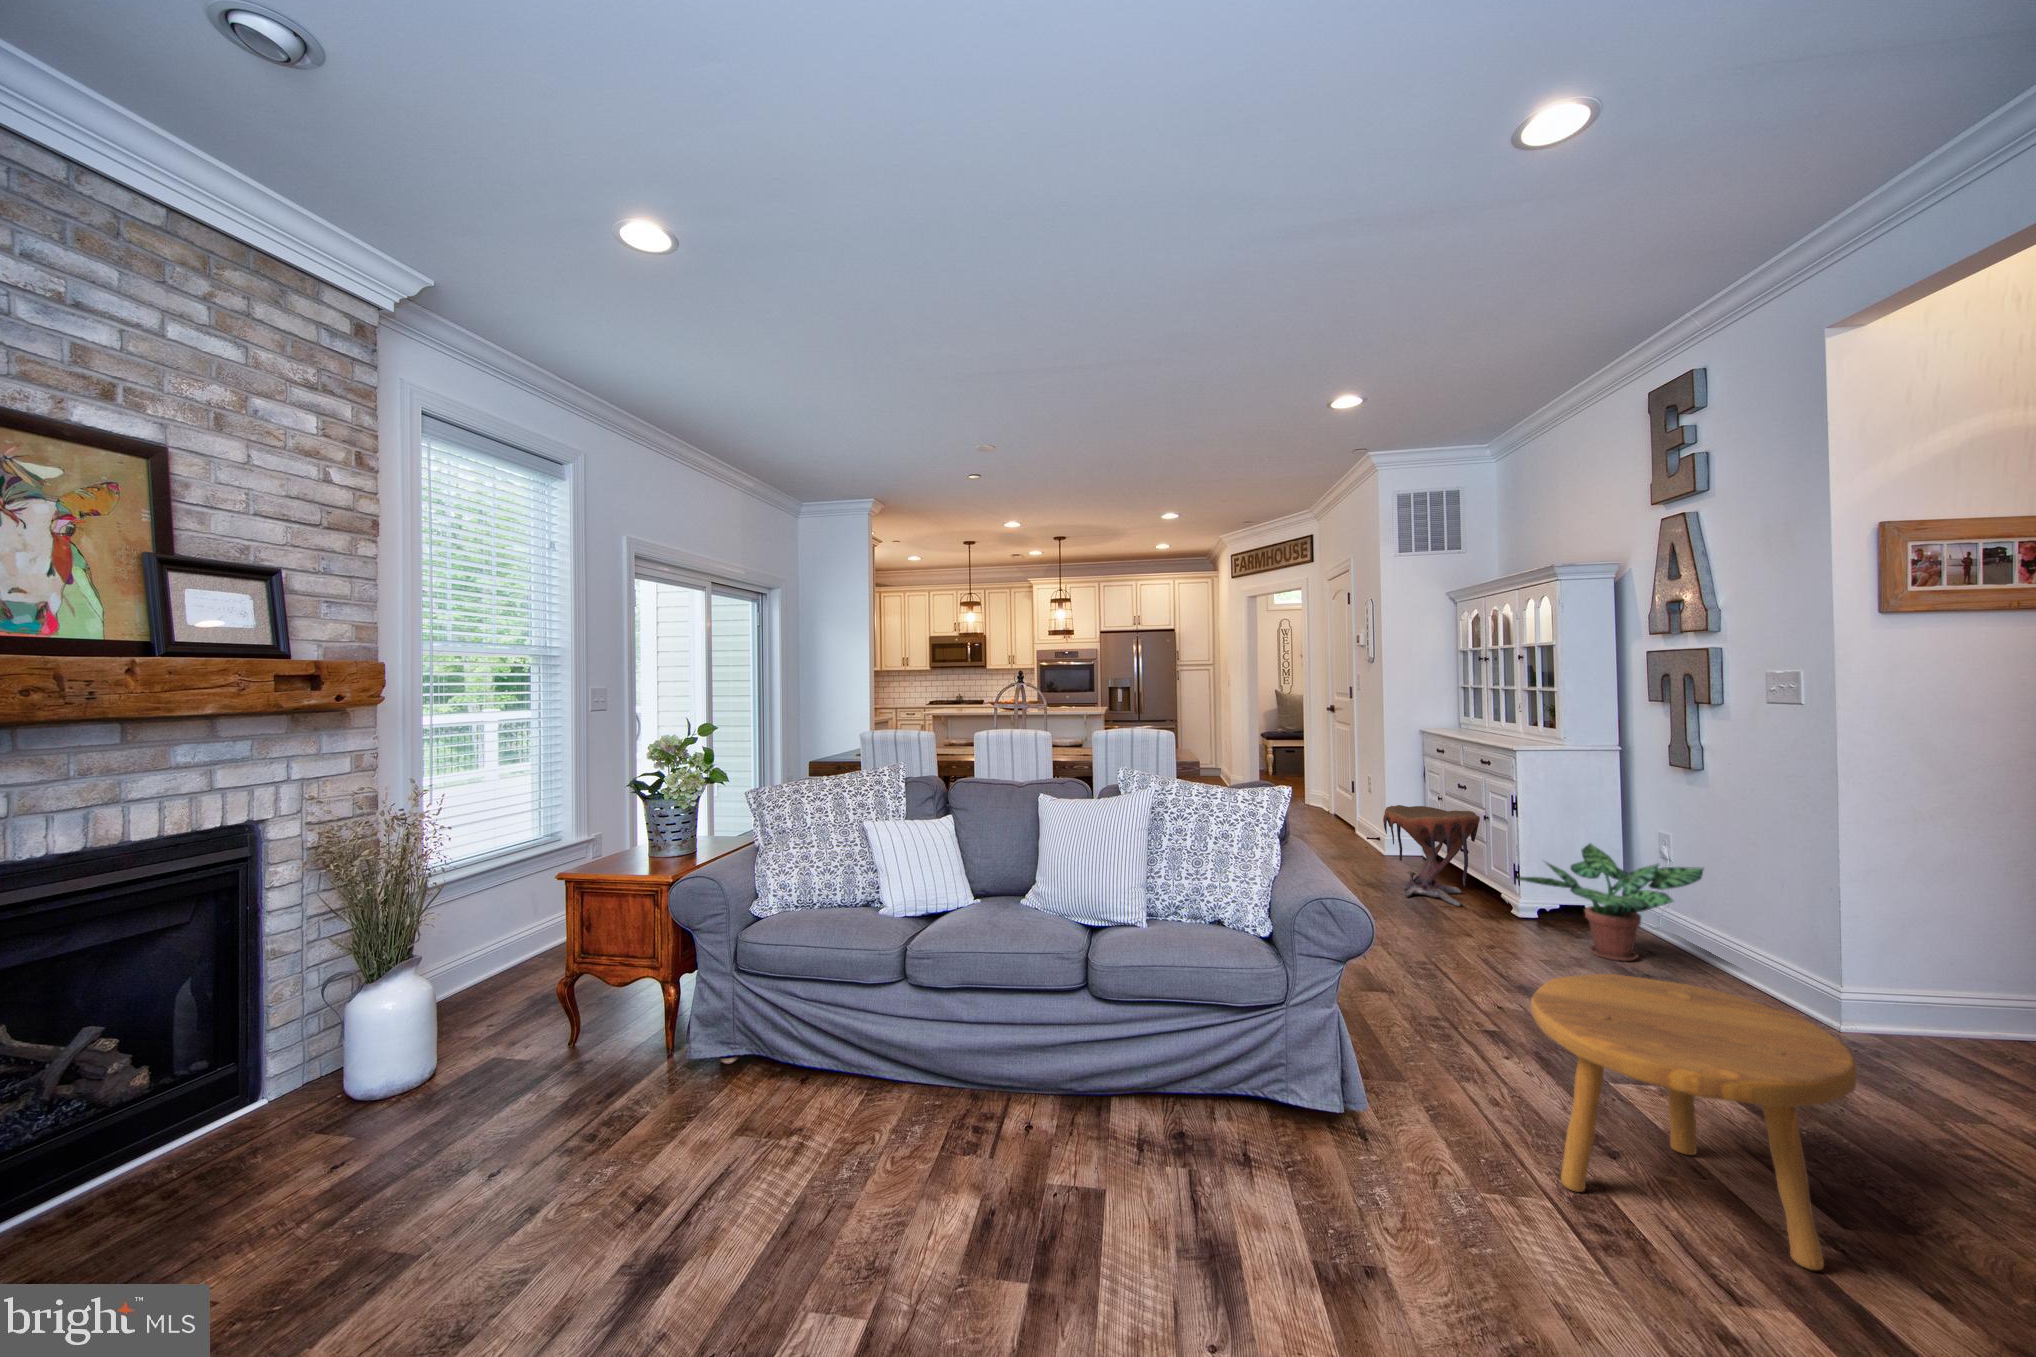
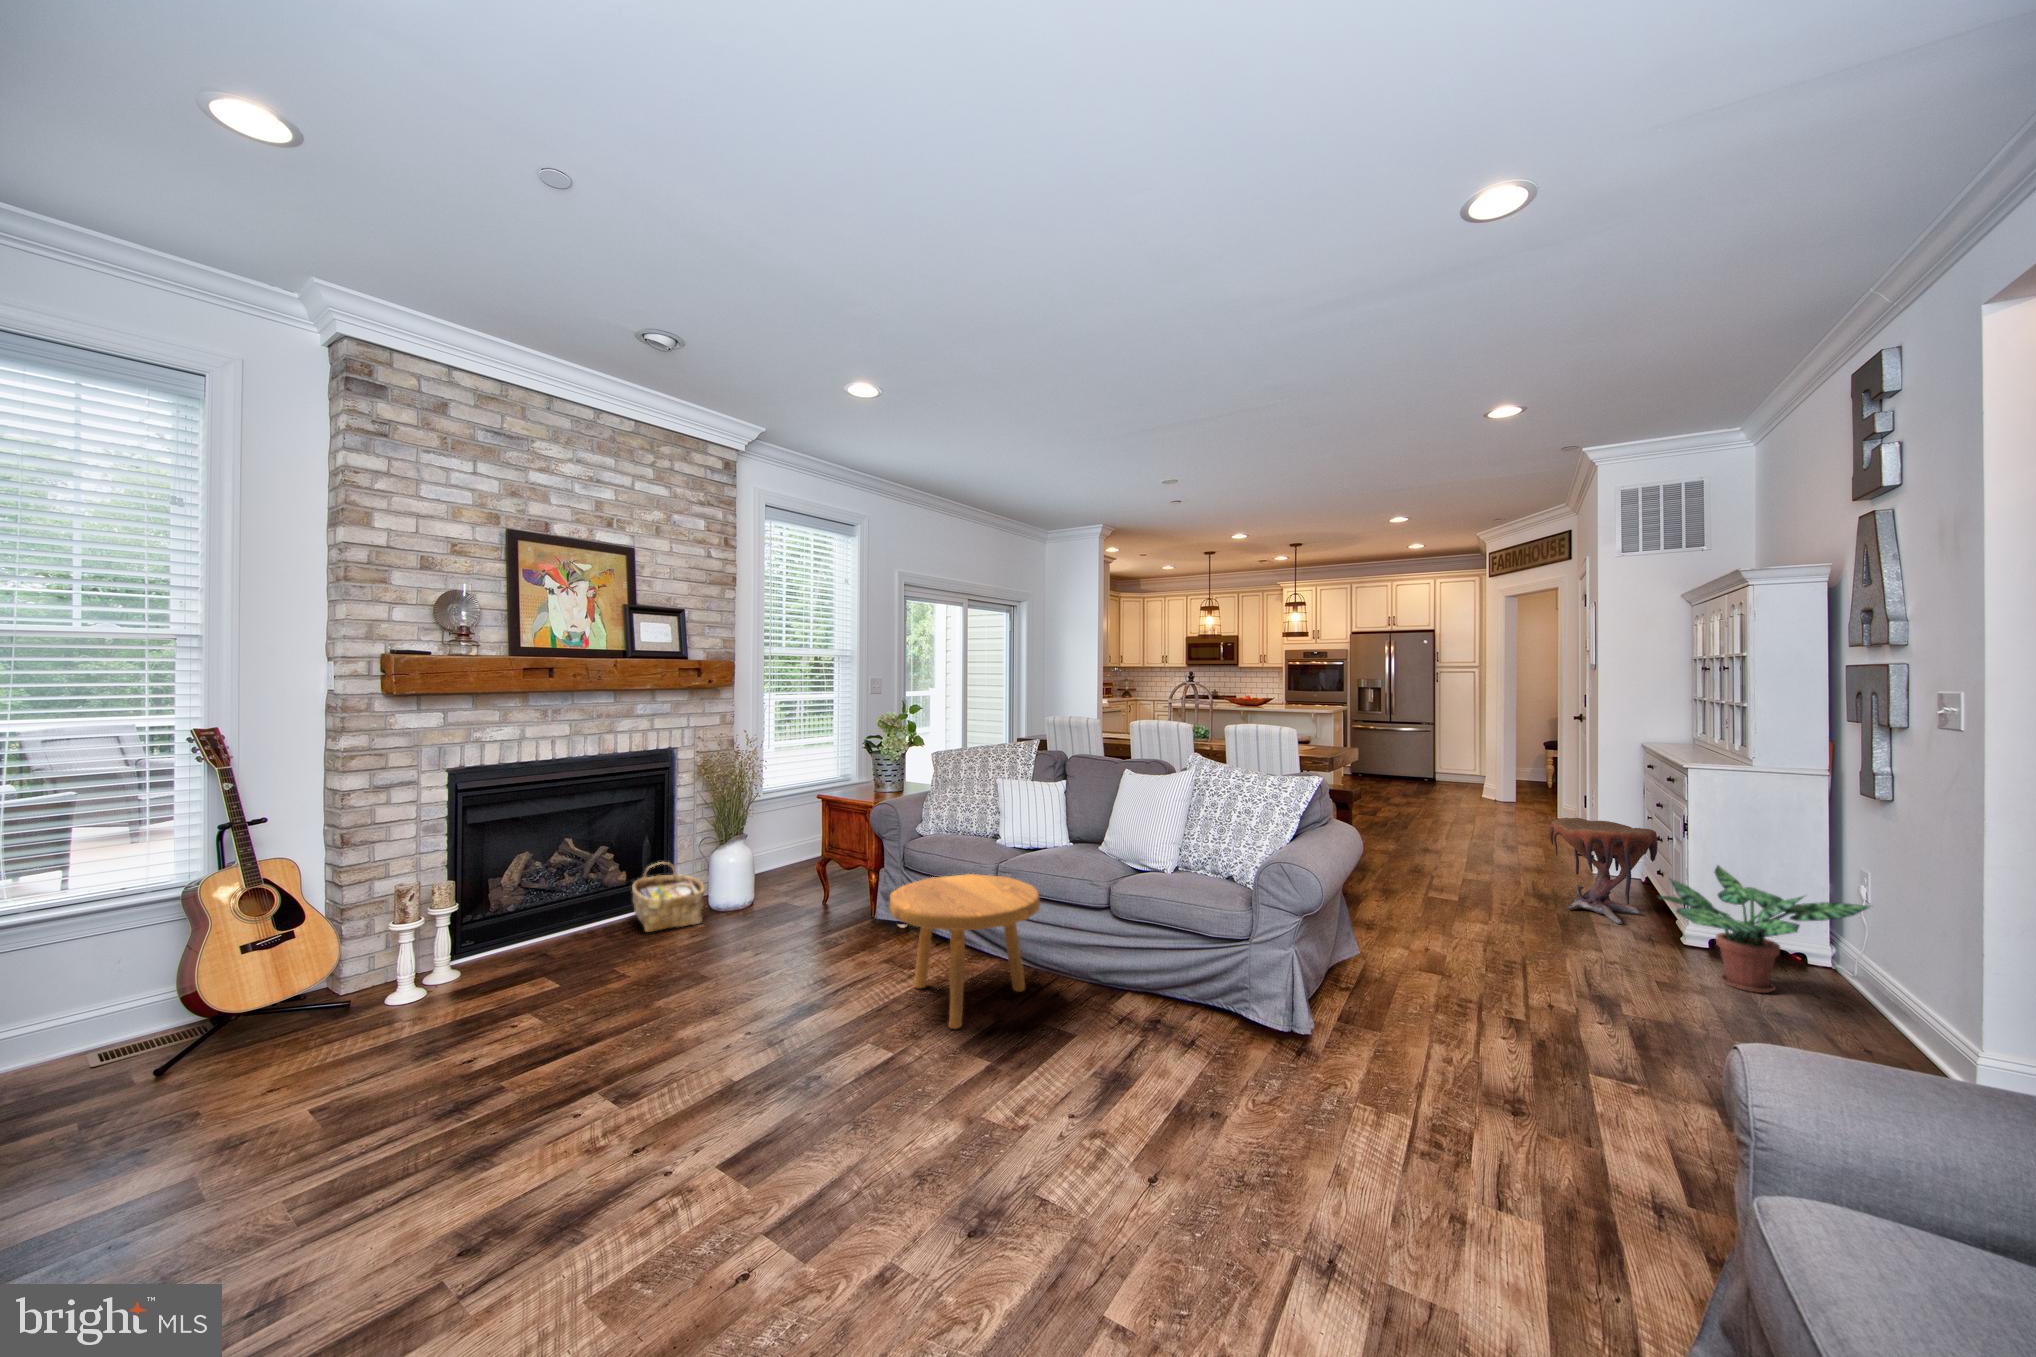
footstool: present [1531,974,1857,1270] -> present [889,874,1040,1029]
woven basket: none [176,1022,347,1169] -> present [632,862,705,932]

